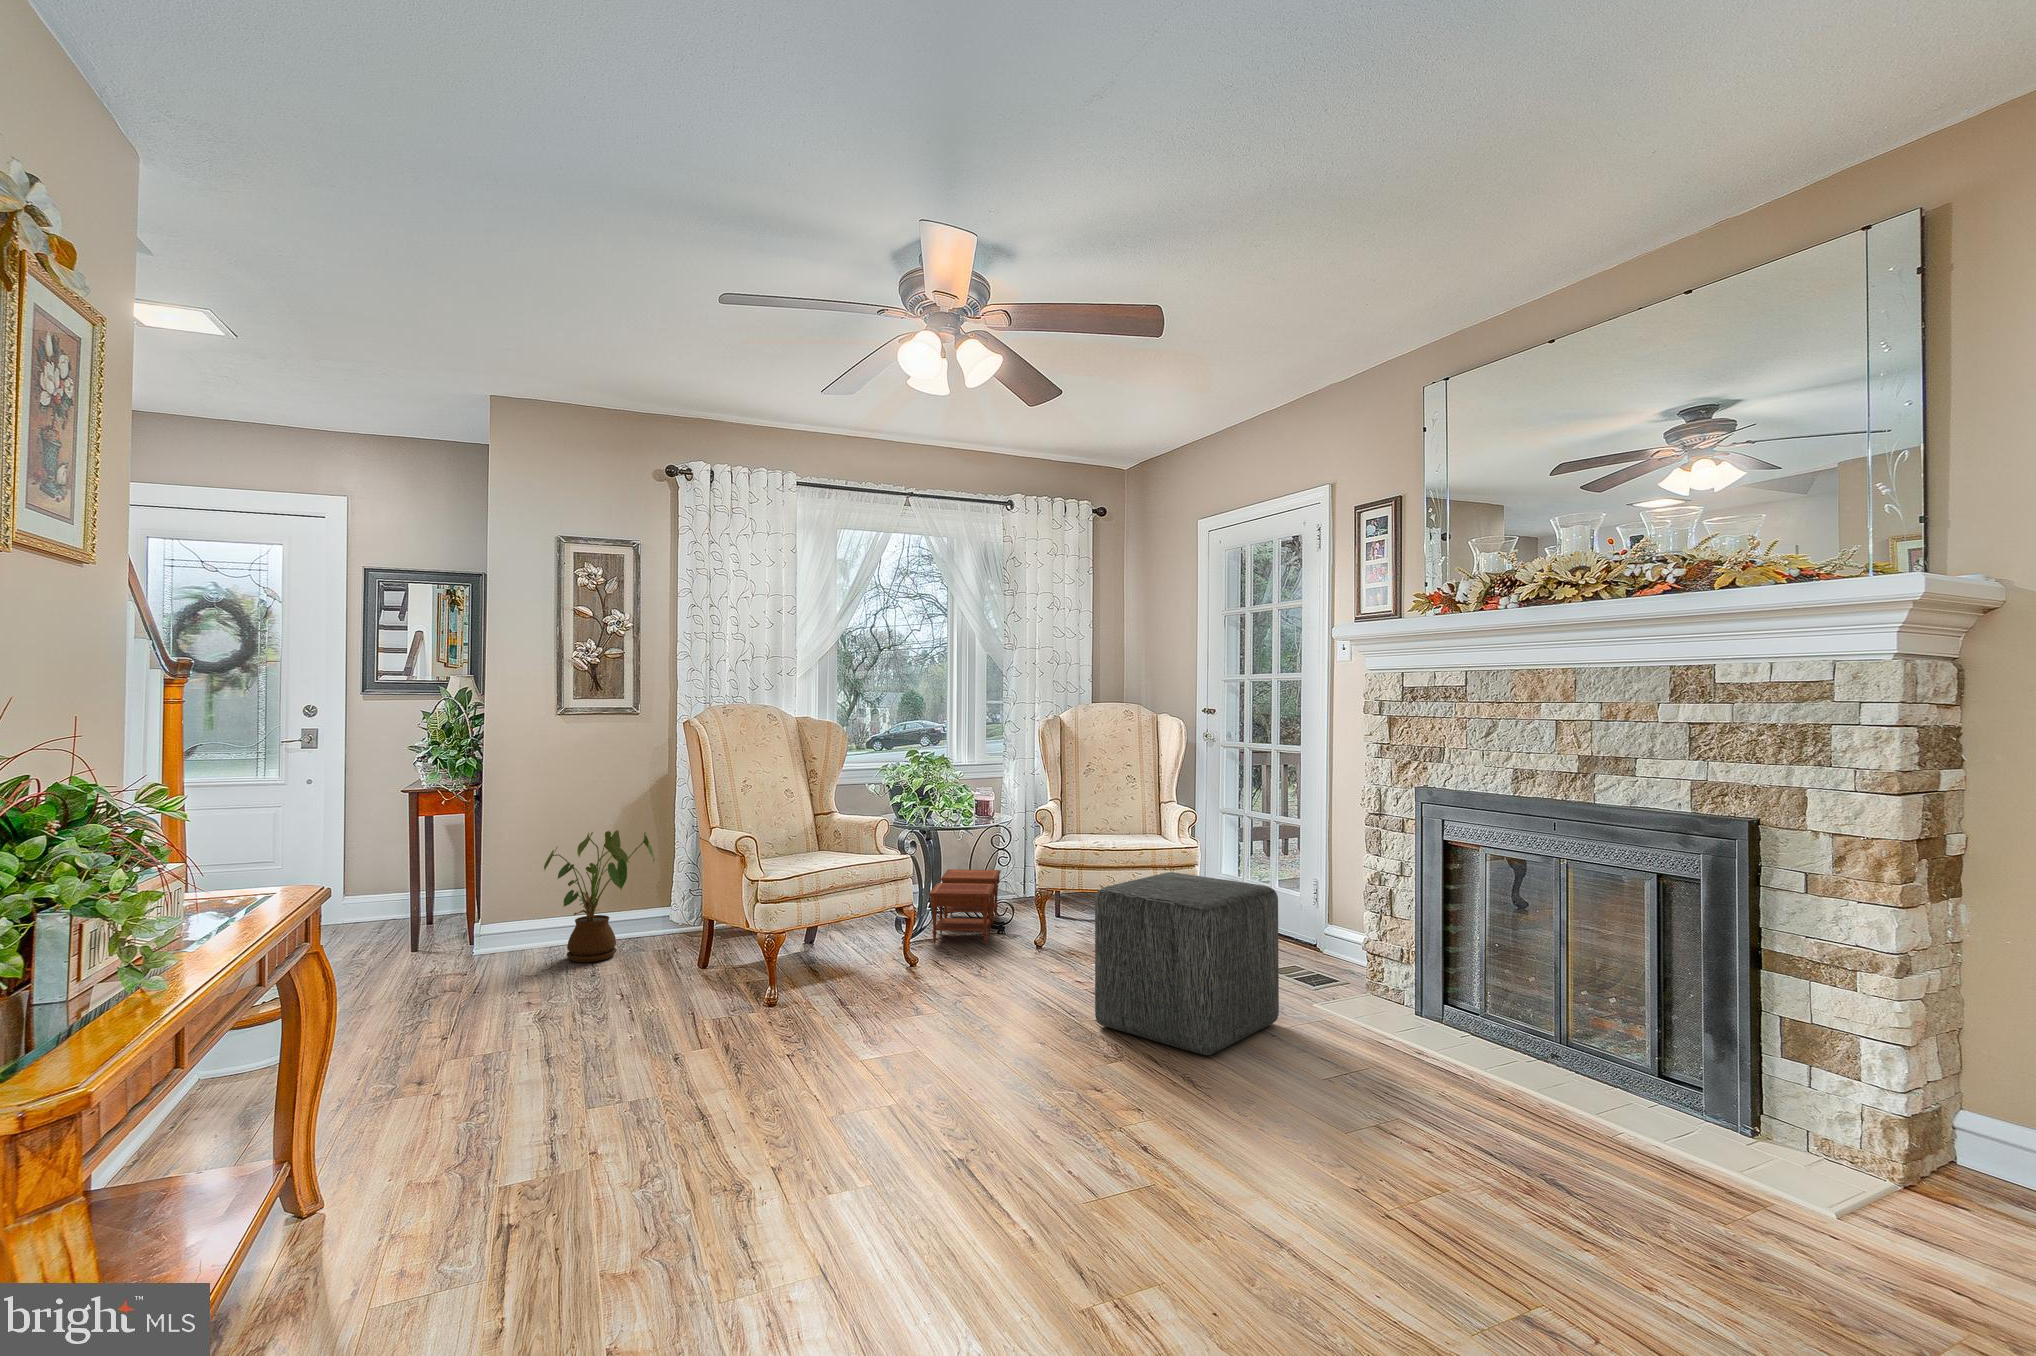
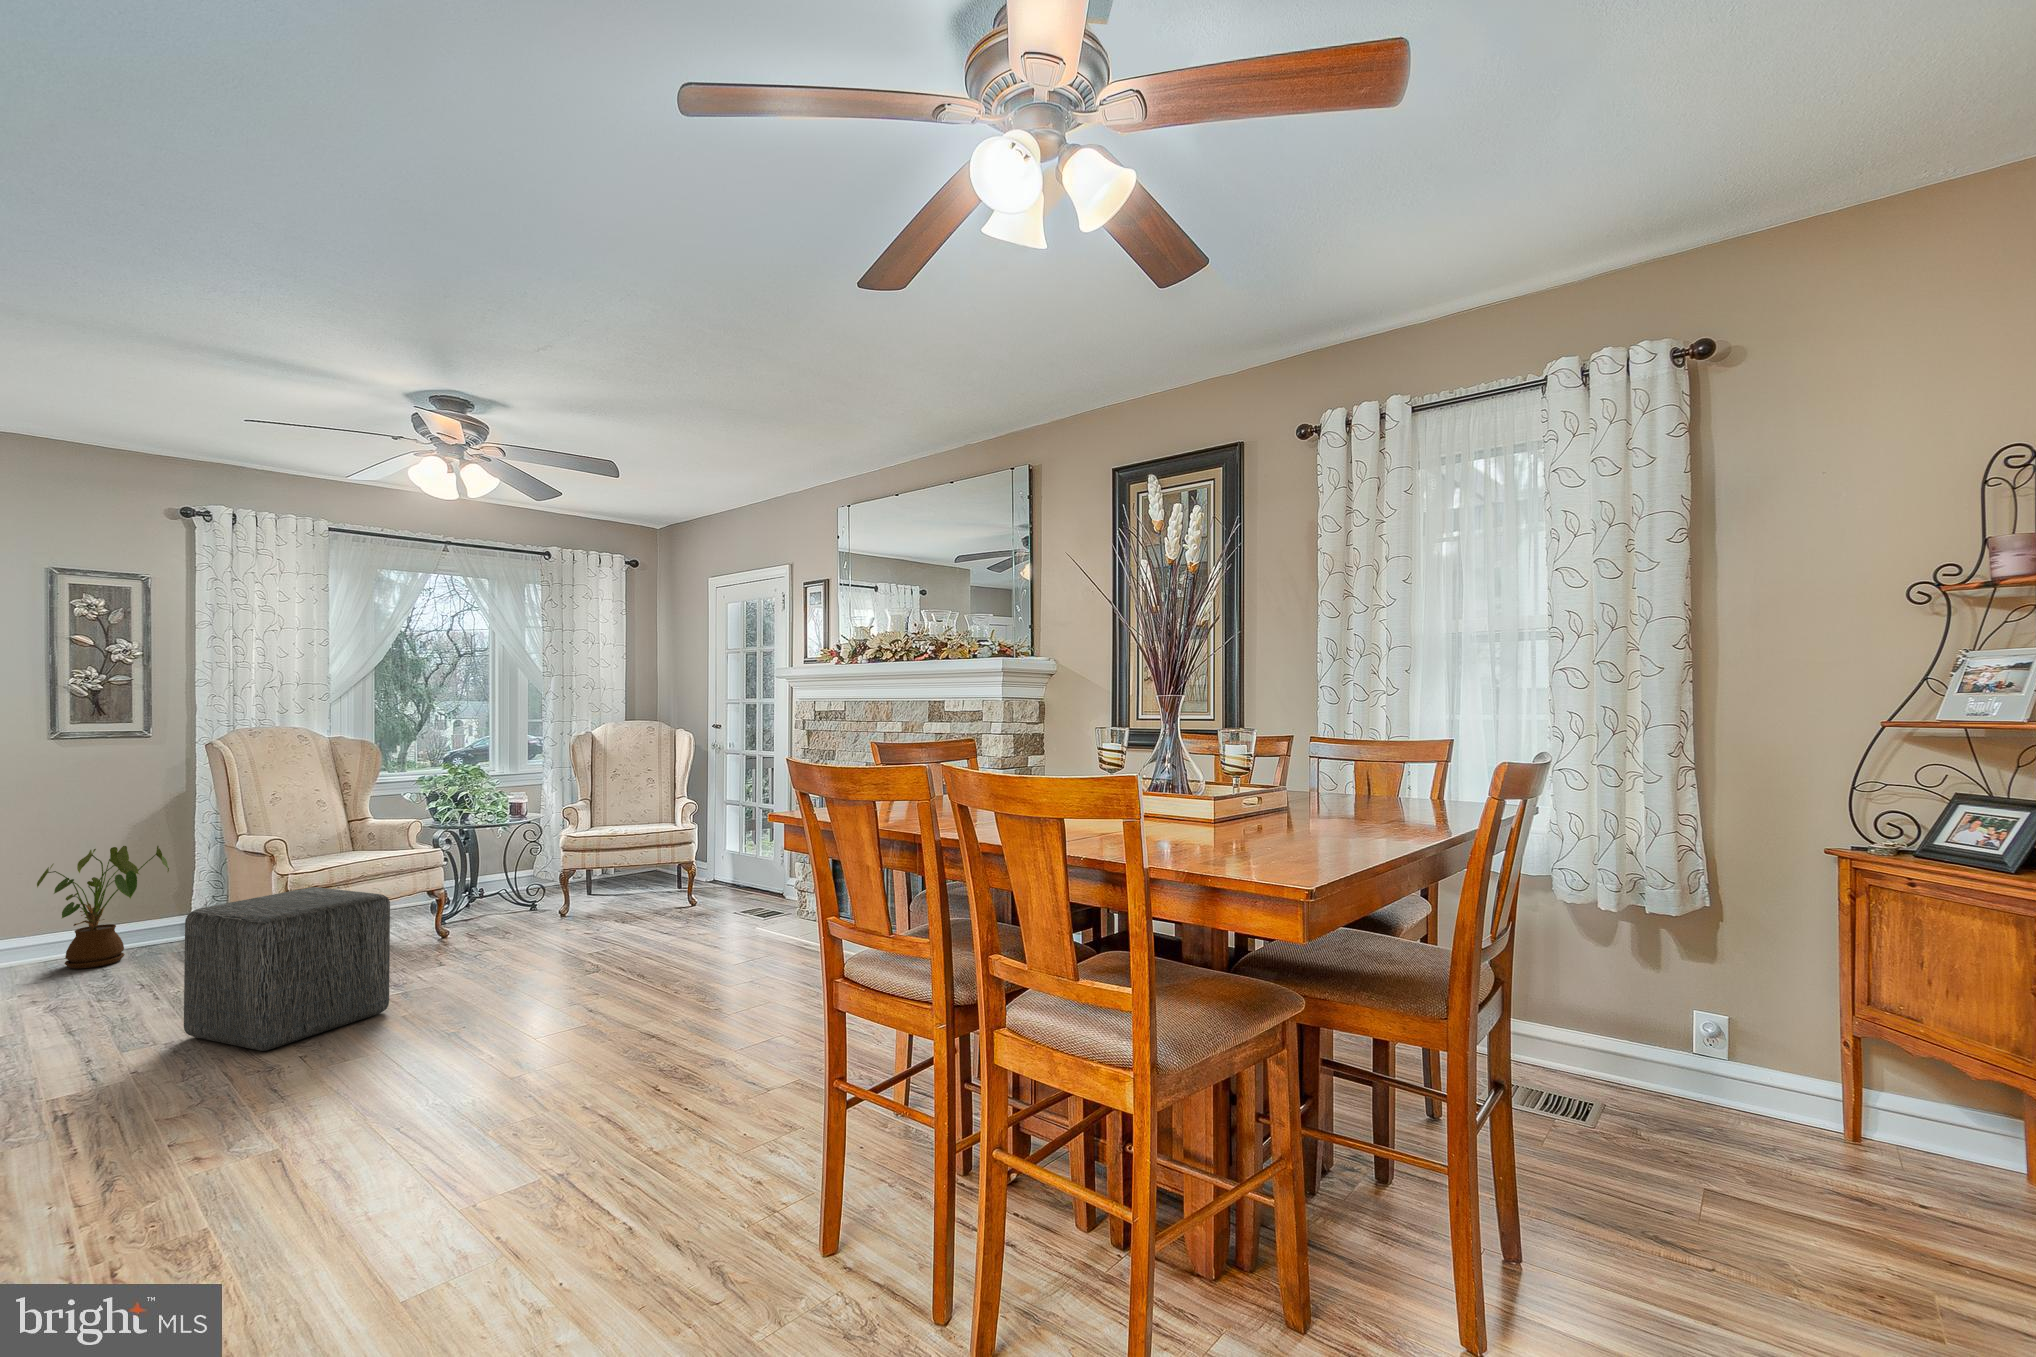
side table: present [929,869,1001,945] -> none [459,857,536,921]
ottoman: present [1095,872,1279,1055] -> present [184,887,390,1051]

